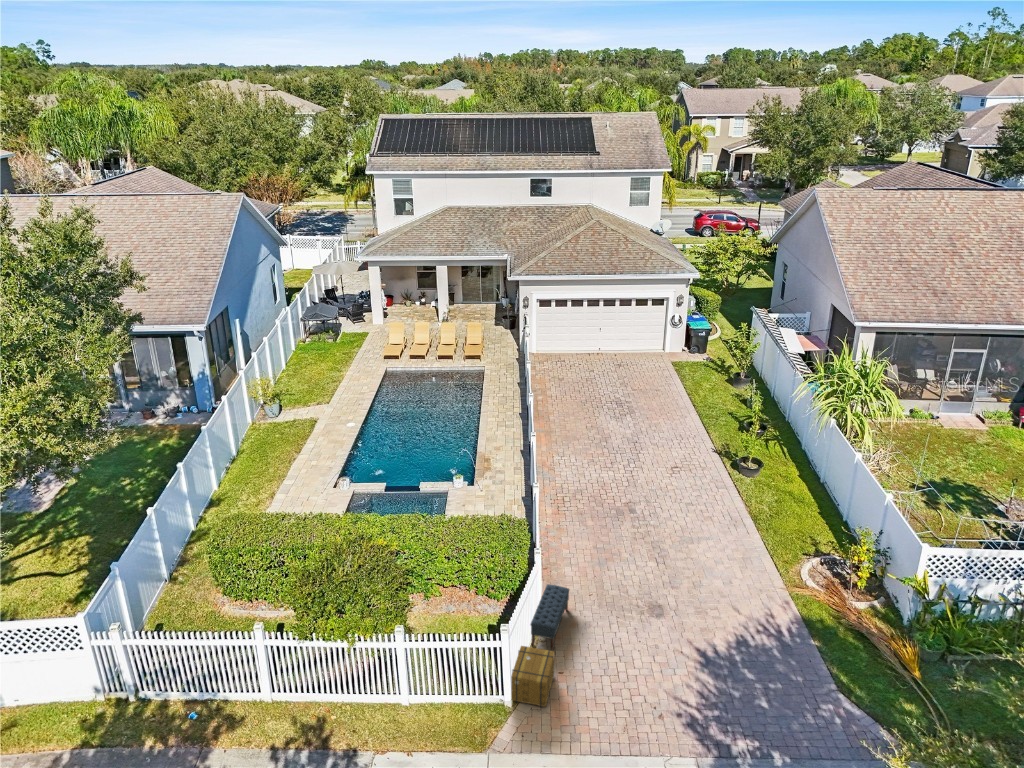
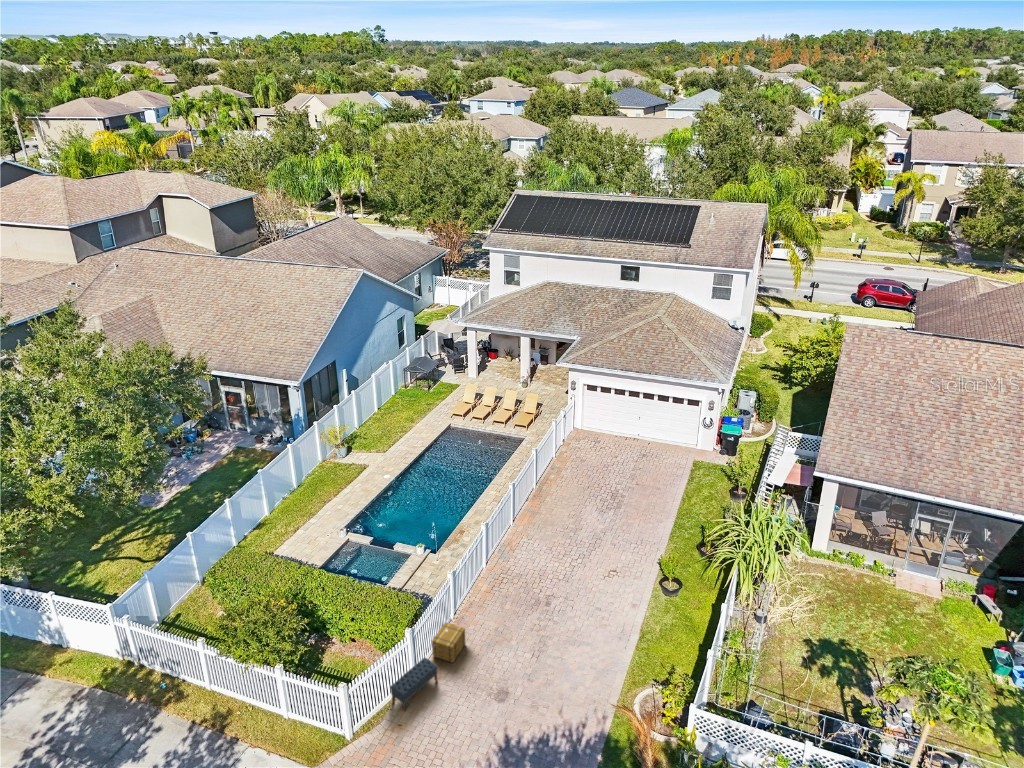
cardboard box: present [511,646,554,708] -> present [432,622,465,663]

